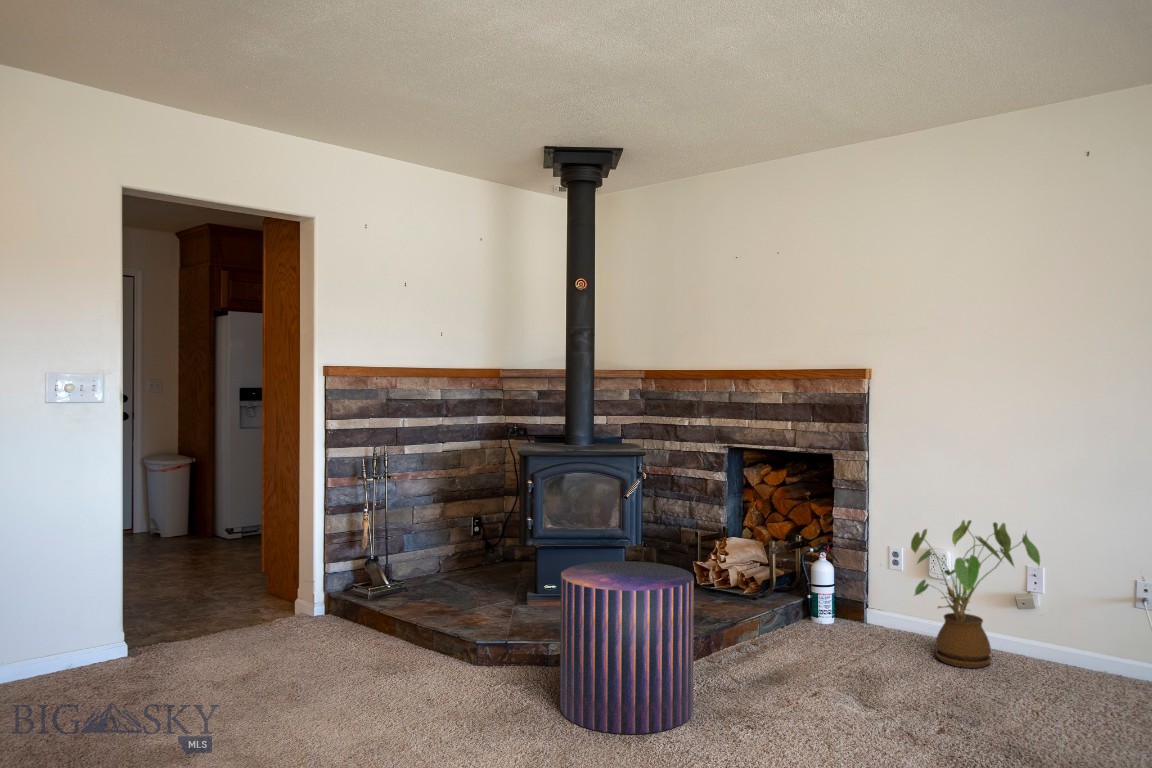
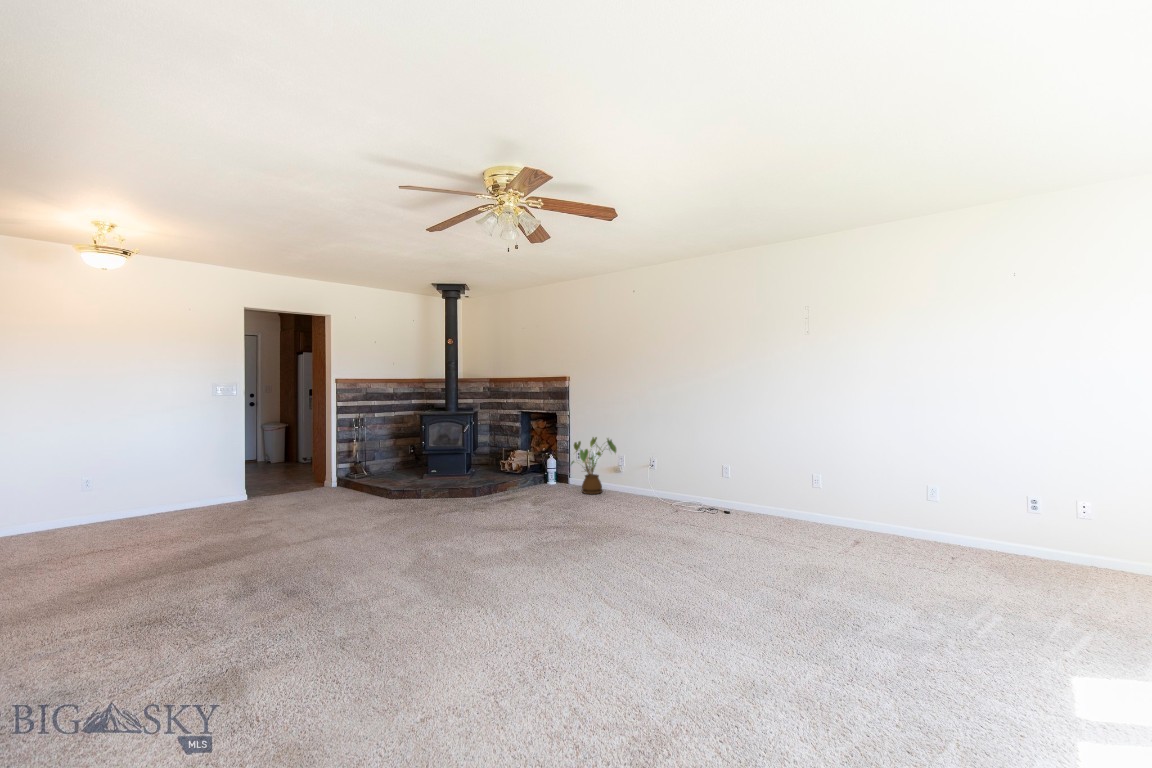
pouf: present [560,561,694,734] -> none [418,453,470,512]

